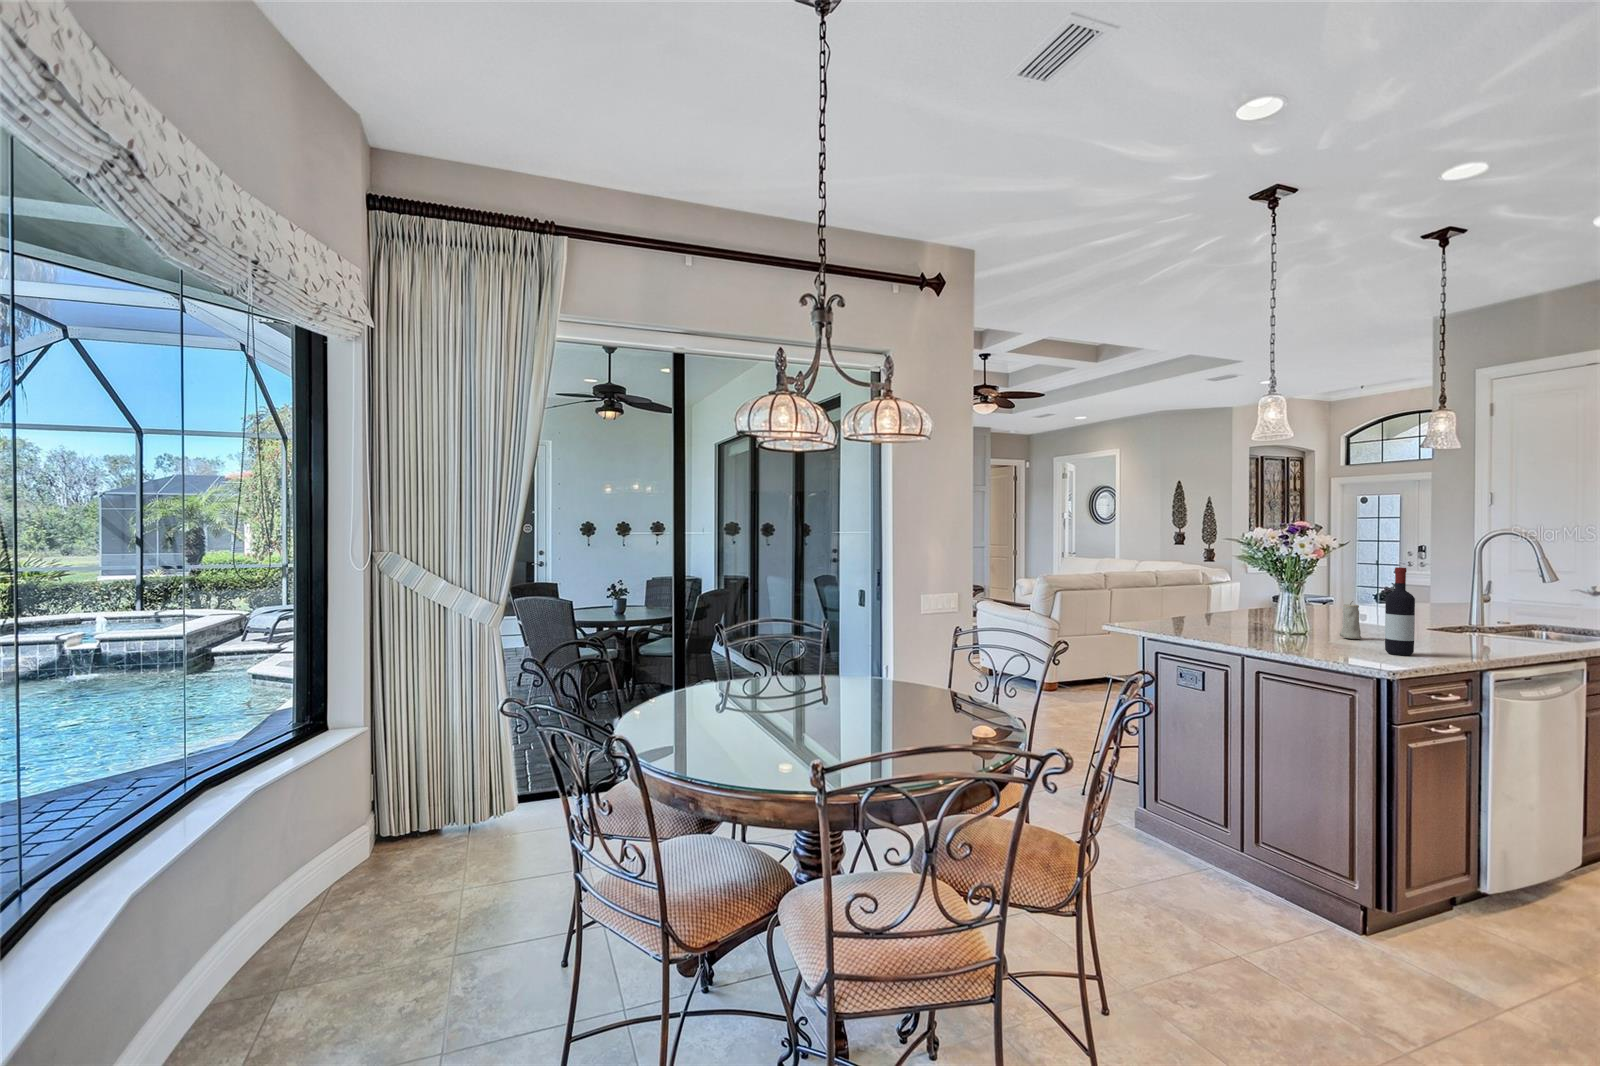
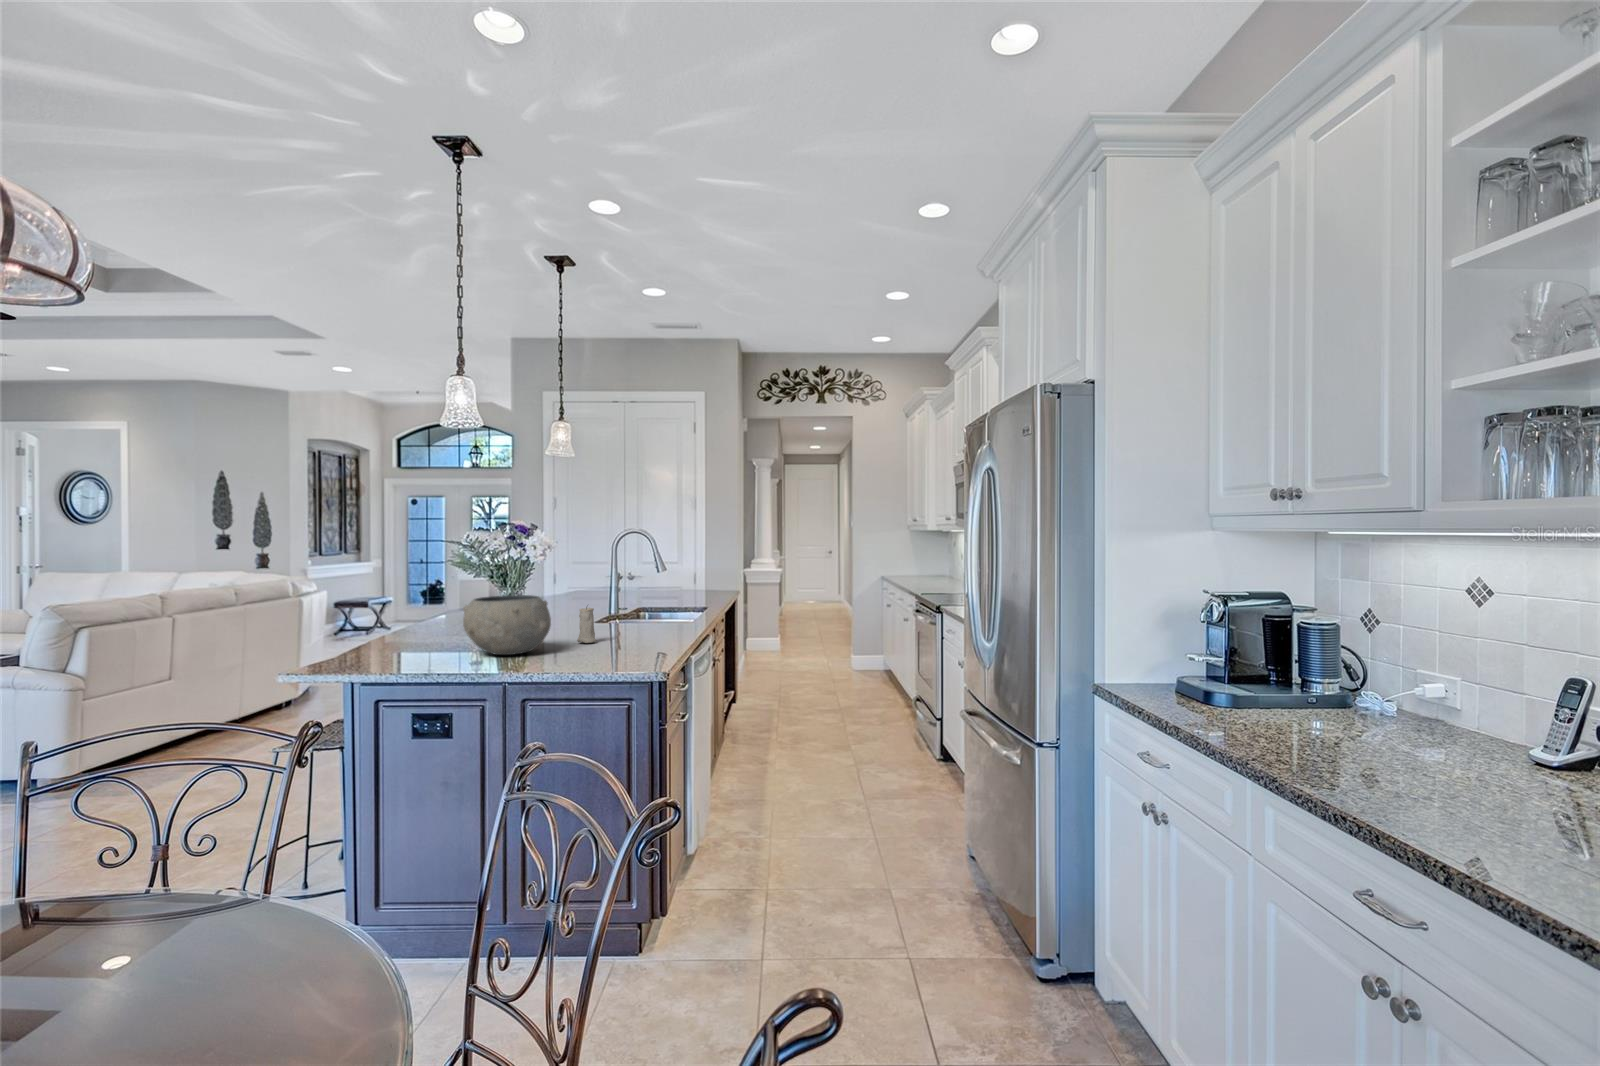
wine bottle: present [1385,567,1415,655] -> none [643,569,665,653]
ceramic bowl: none [1213,584,1297,635] -> present [463,595,551,655]

